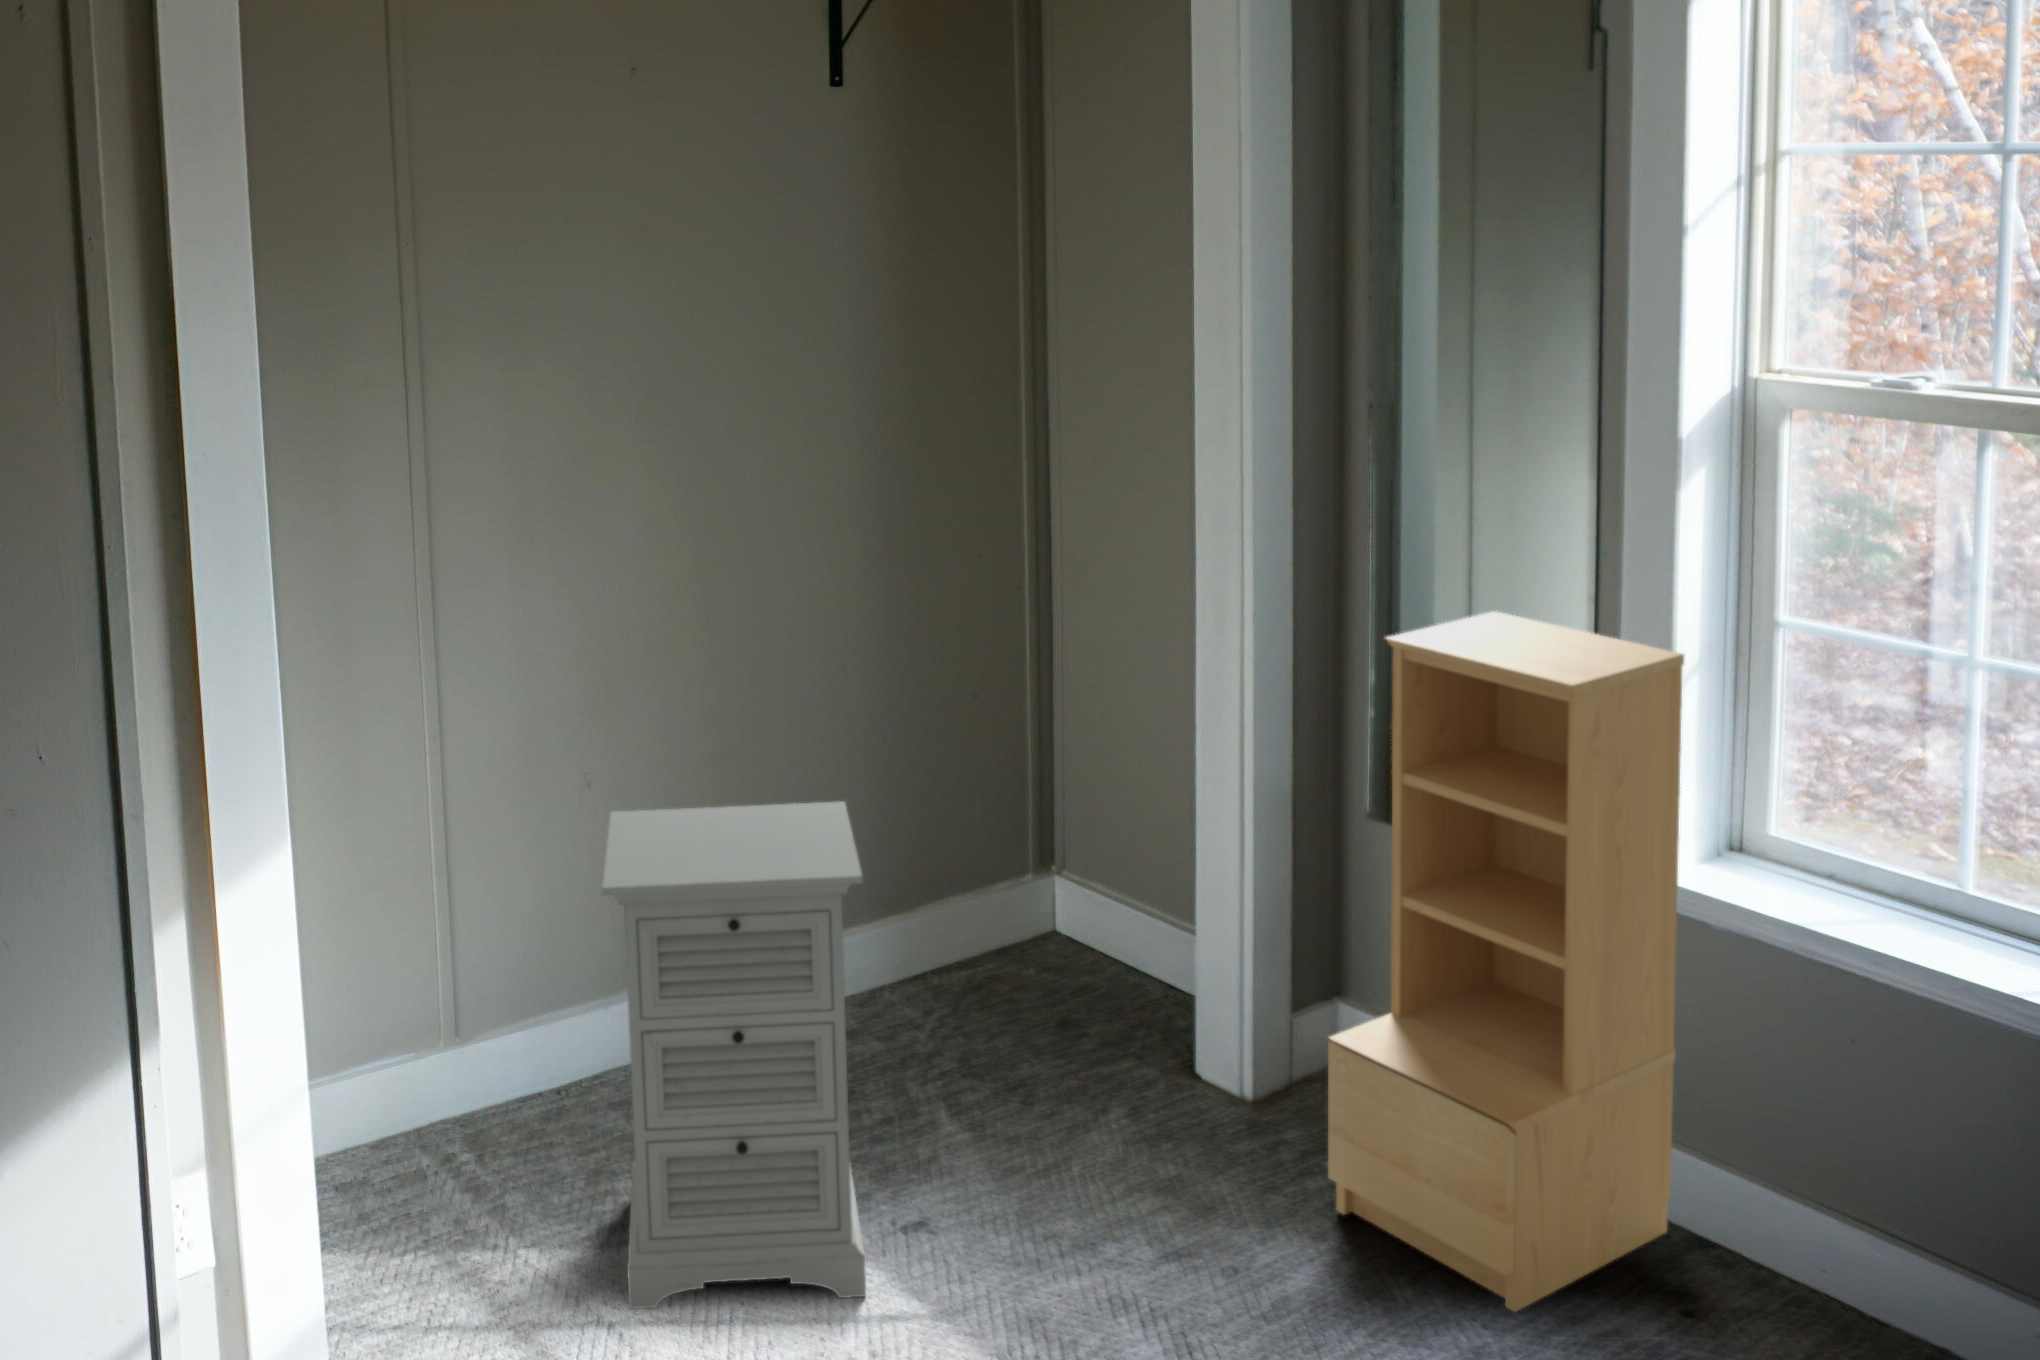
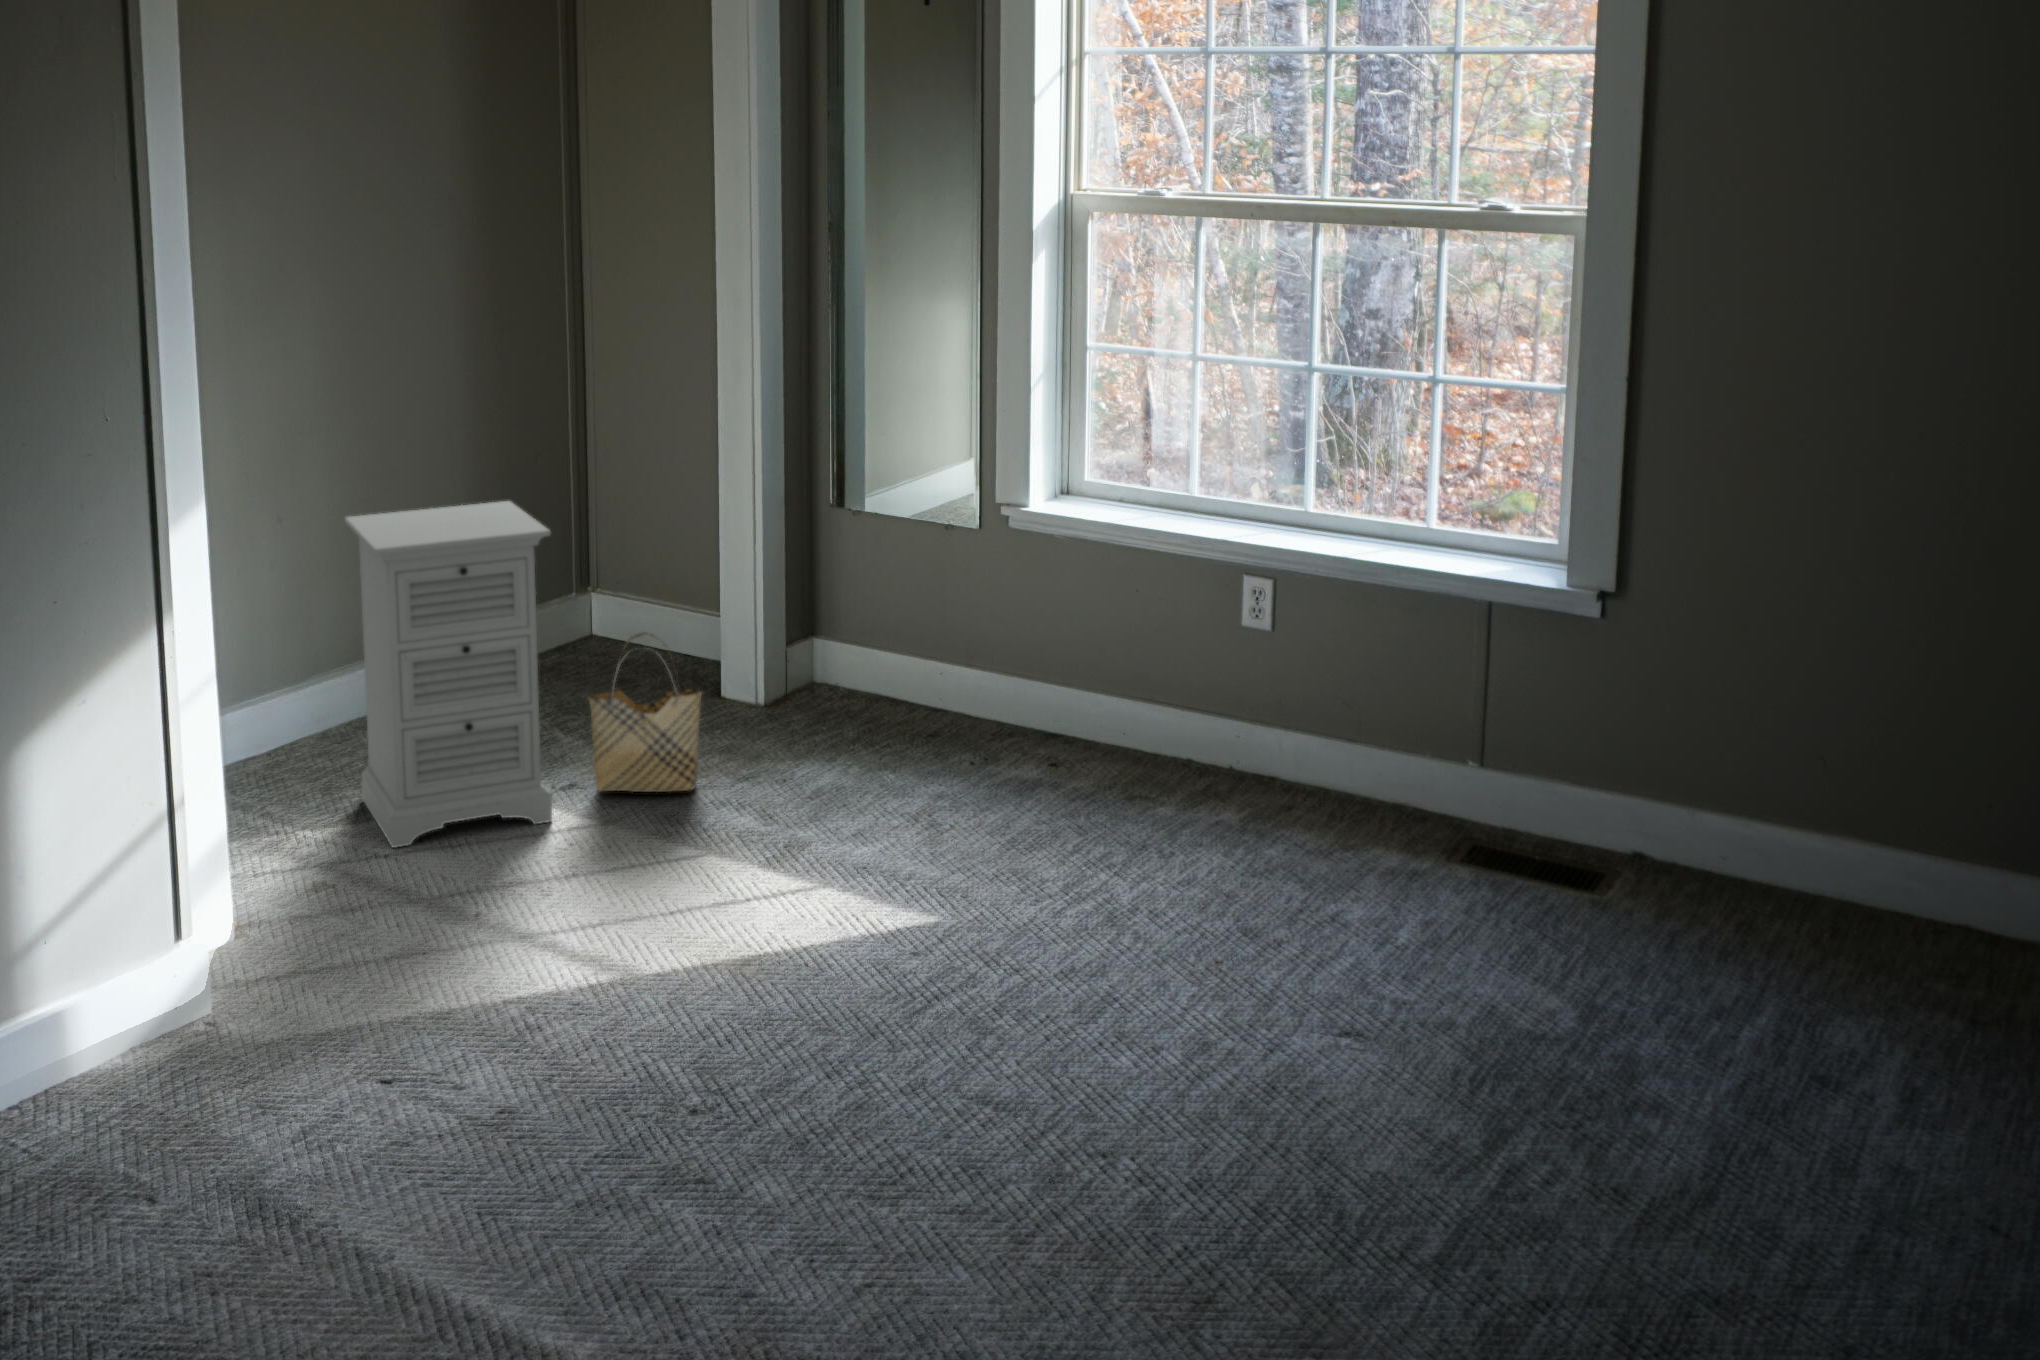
bookshelf: present [1328,611,1684,1312] -> none [832,354,1038,775]
woven basket: none [938,1015,1109,1271] -> present [588,633,702,792]

